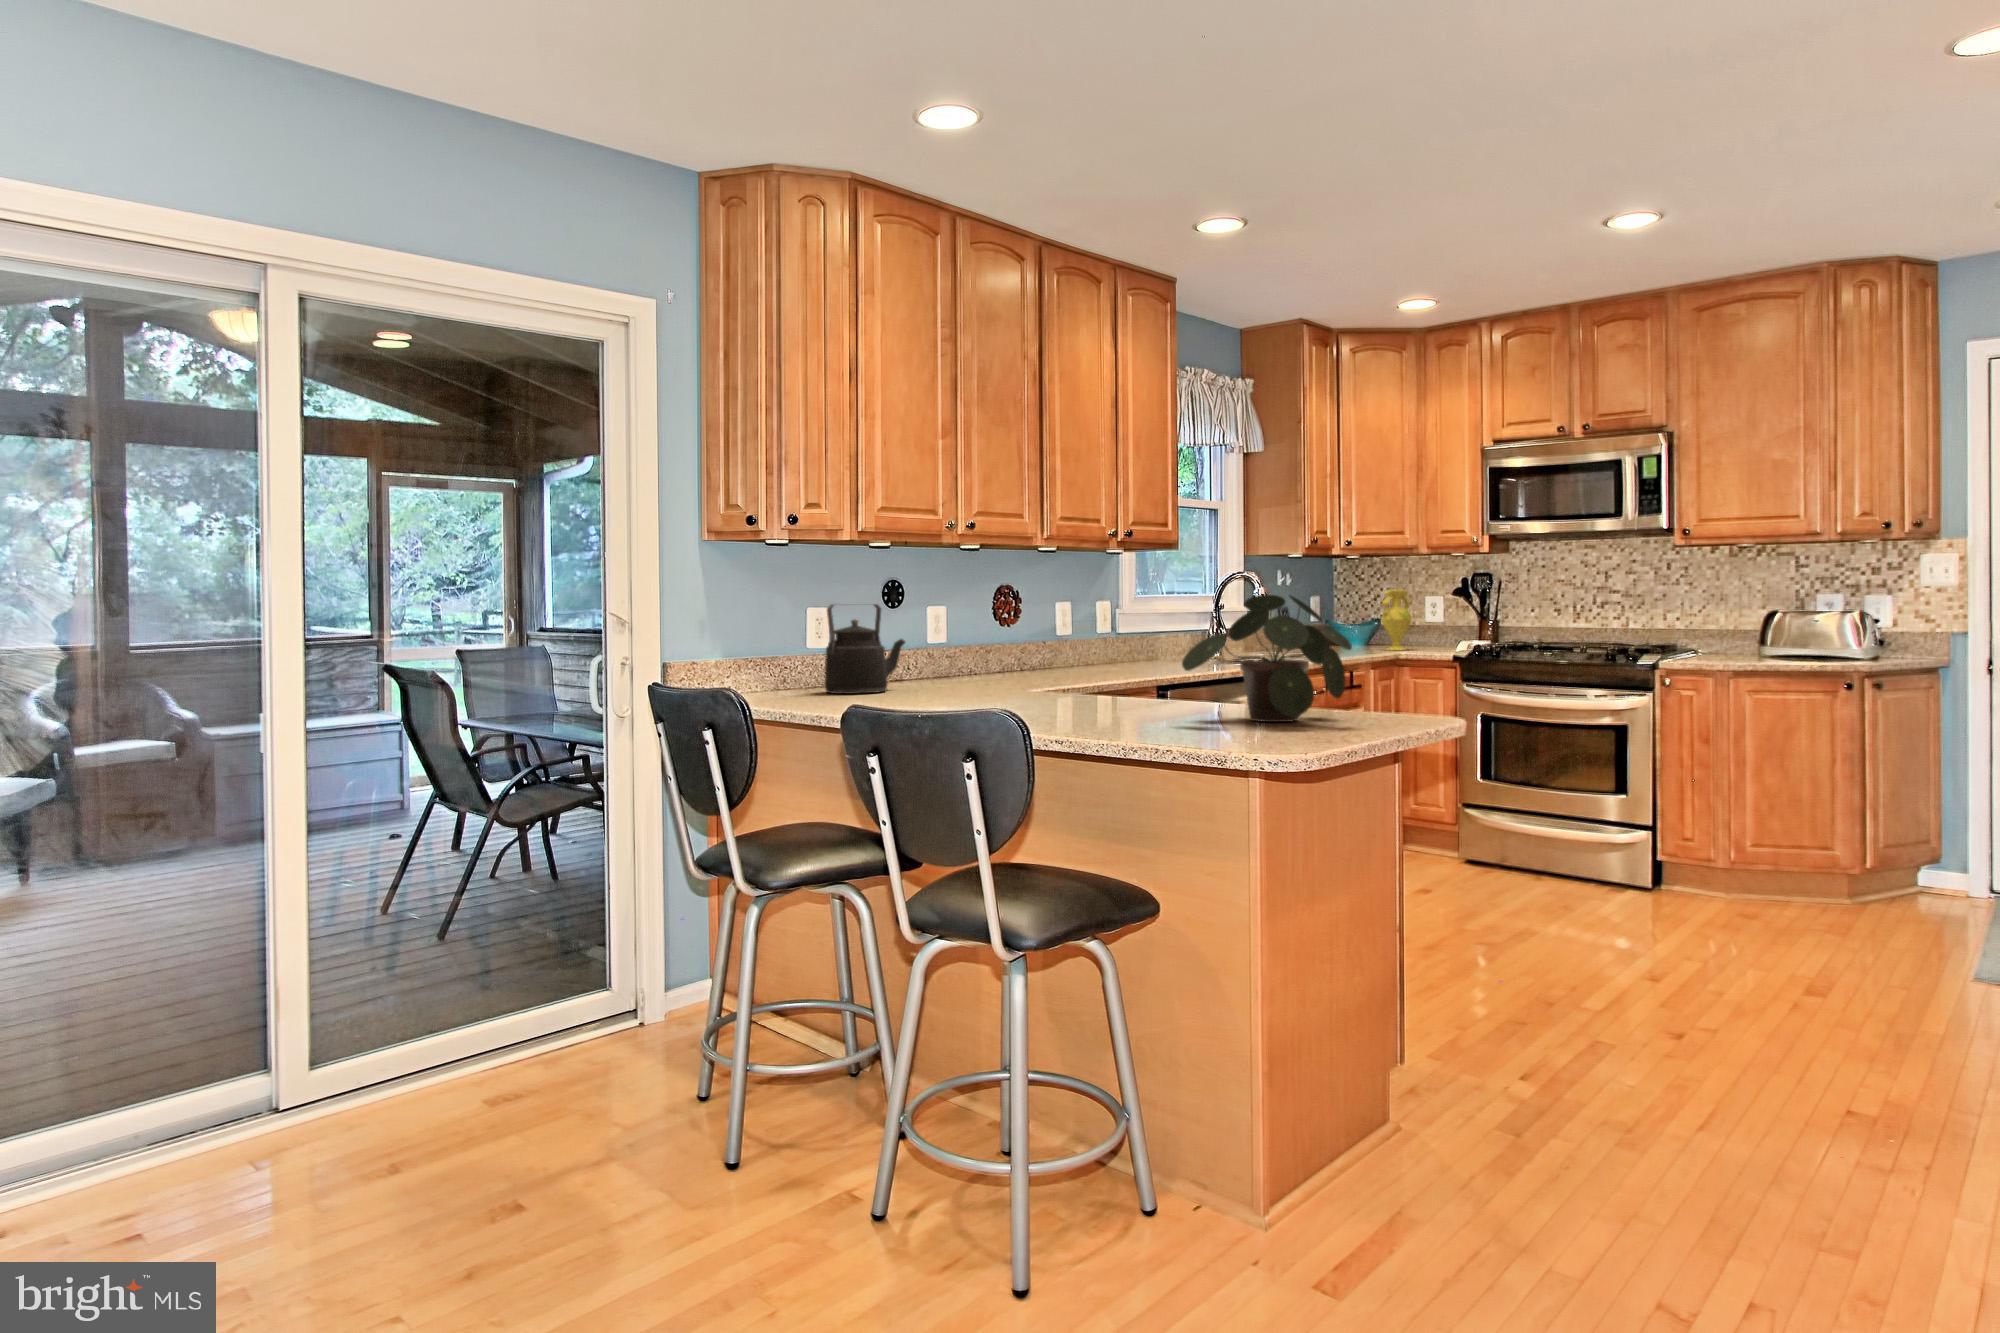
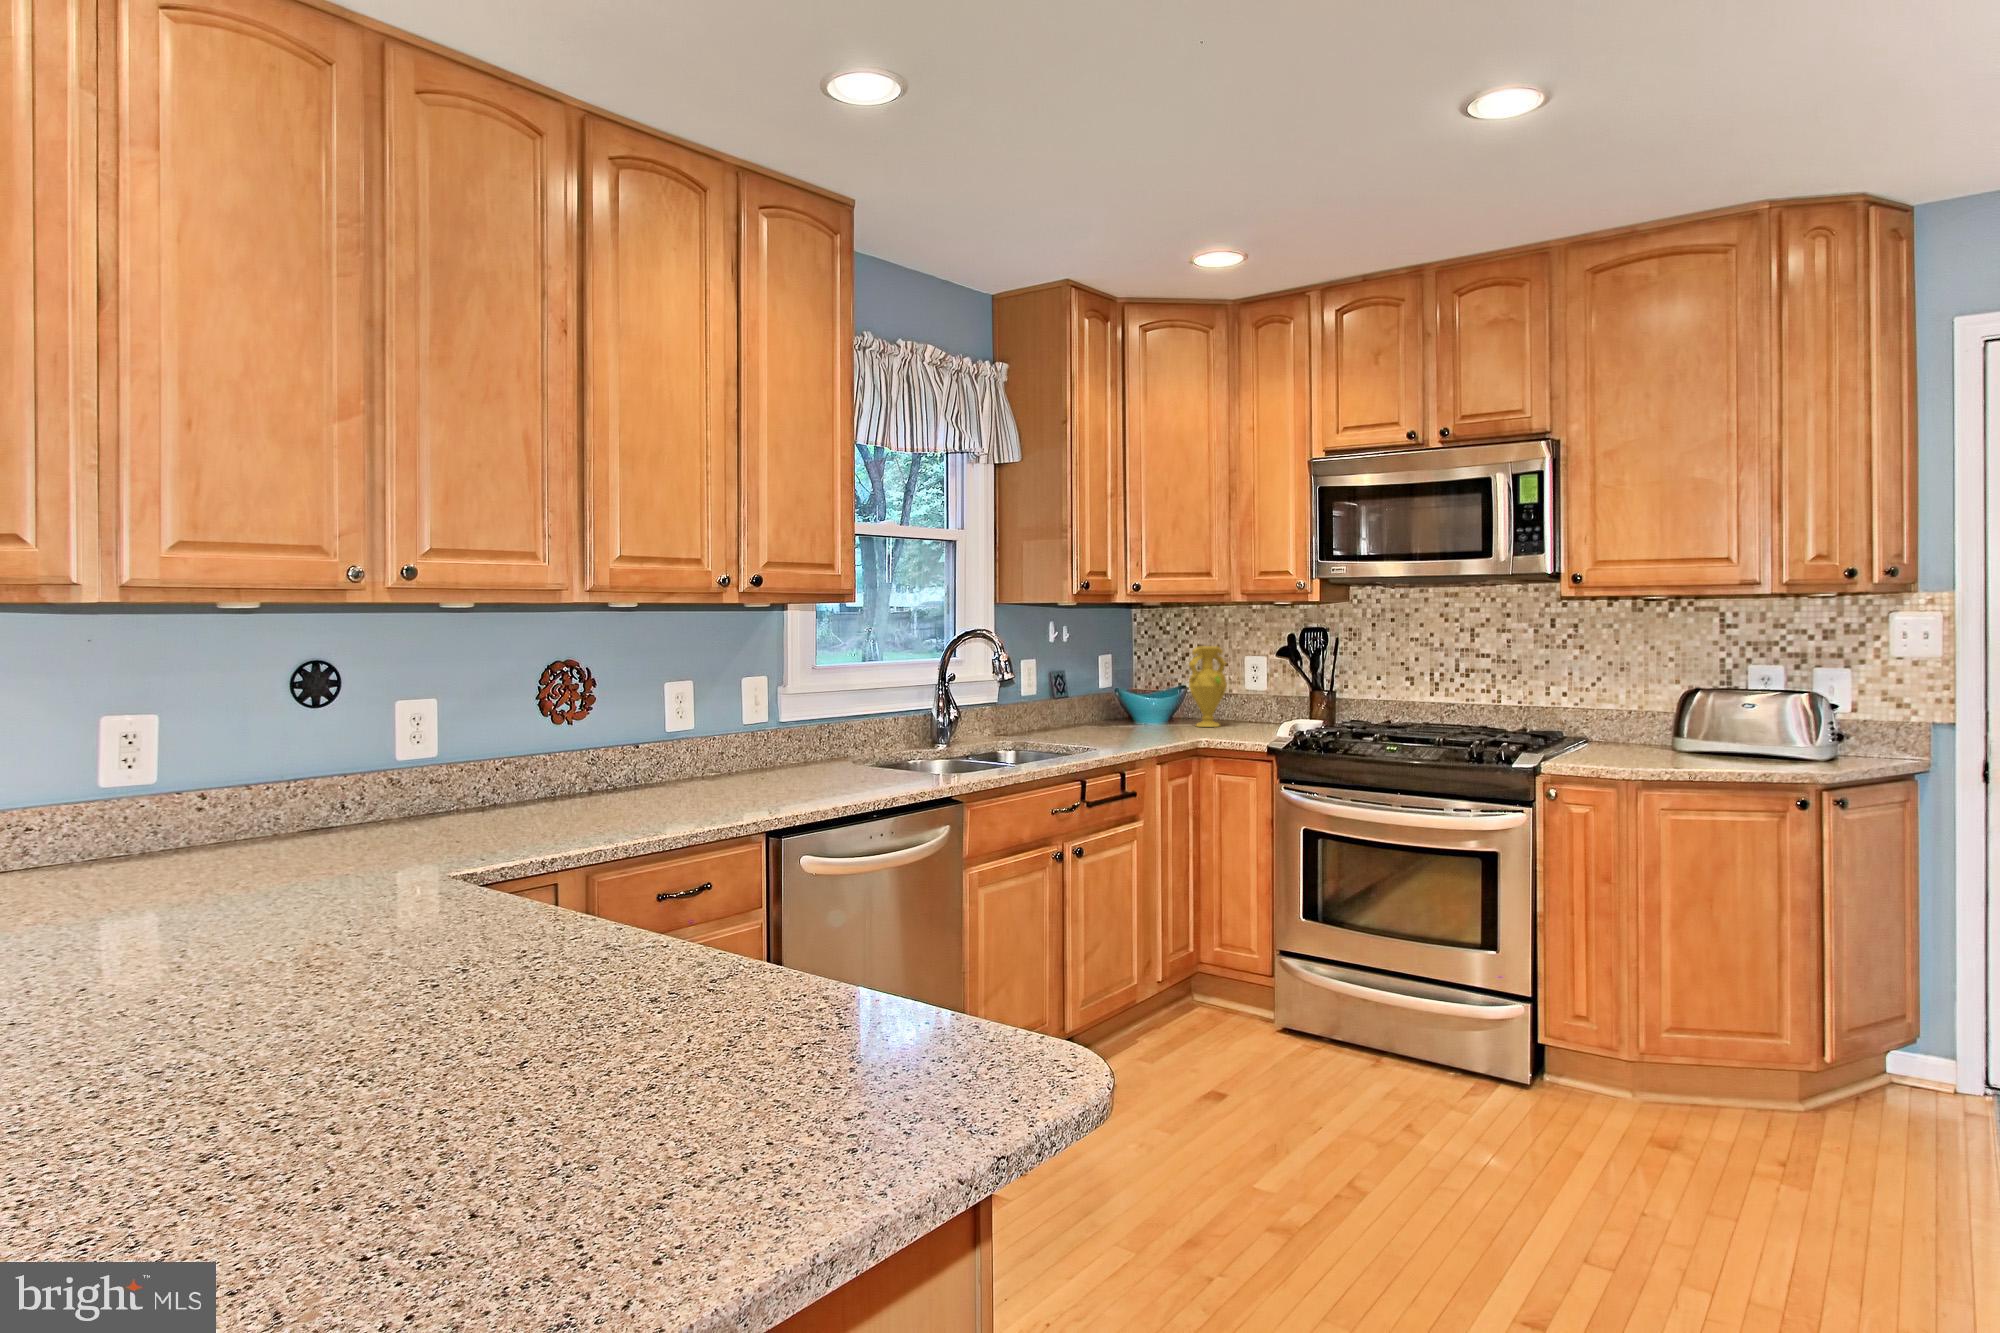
potted plant: present [1182,595,1352,722] -> none [328,785,786,1167]
kettle: present [824,604,905,694] -> none [62,713,265,886]

